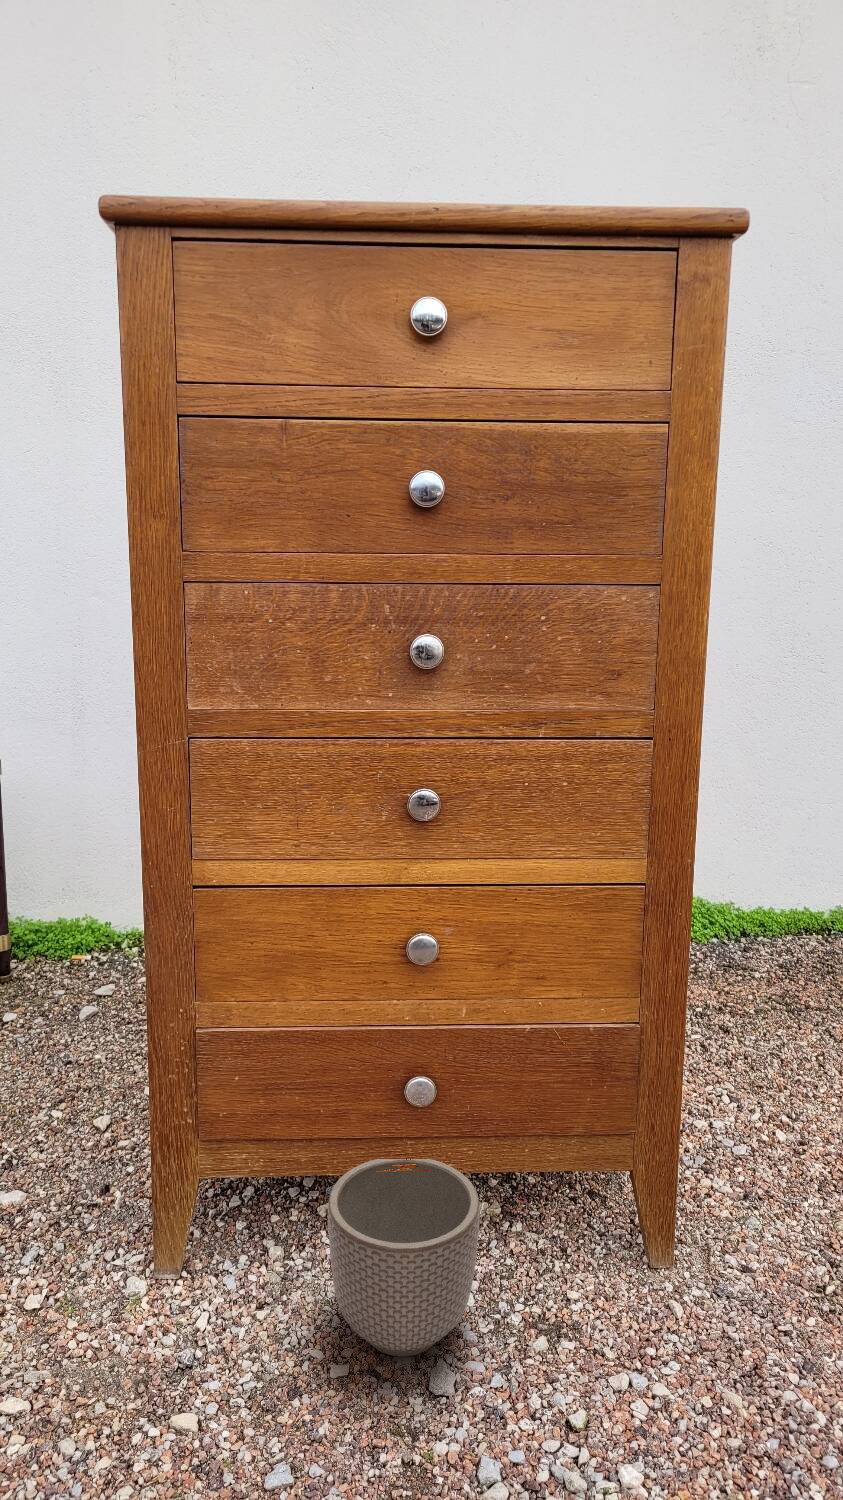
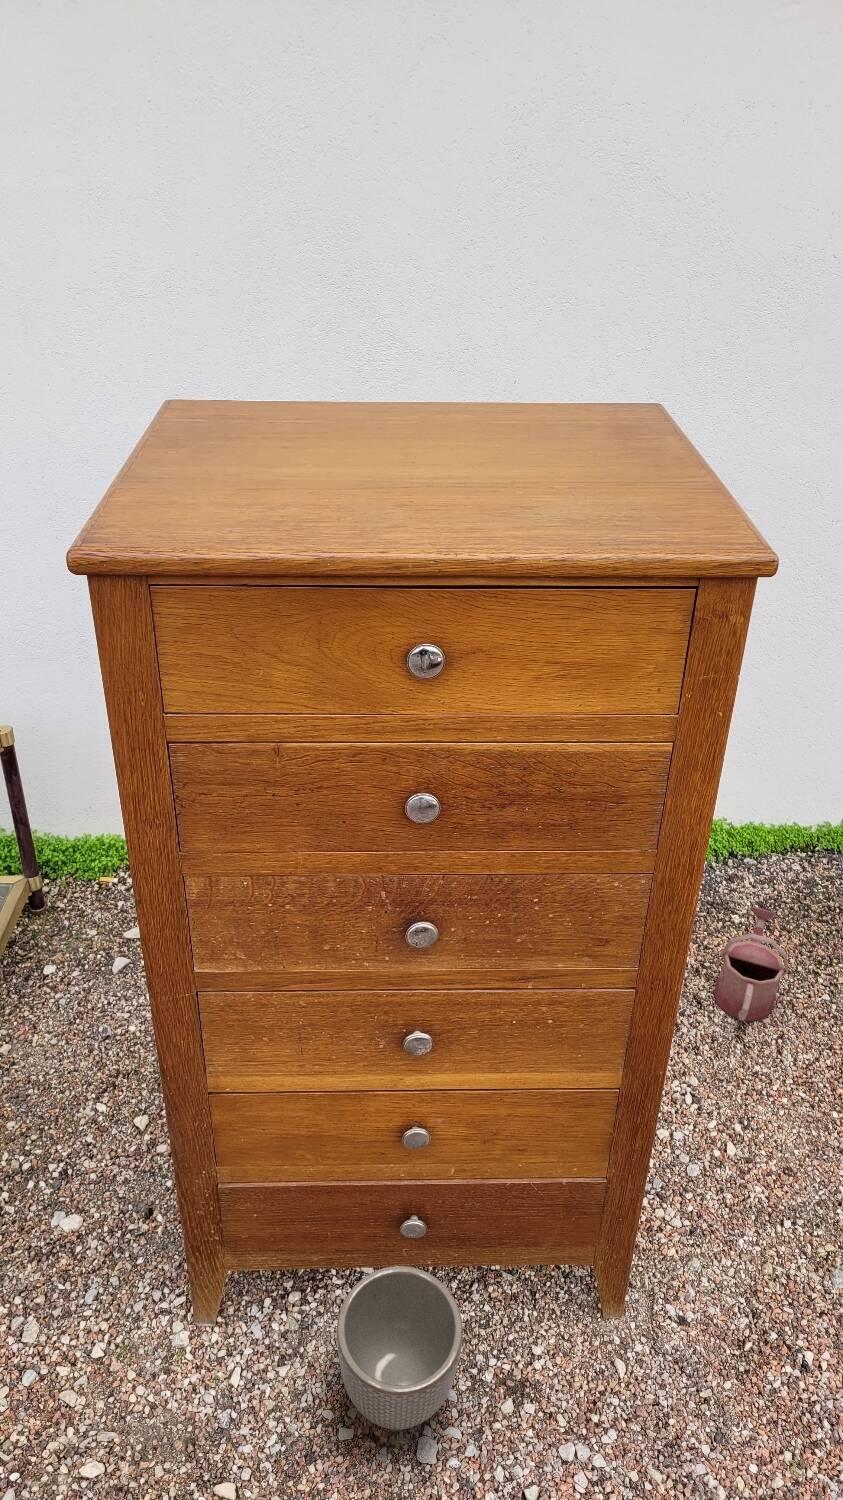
watering can: none [739,934,813,1043] -> present [714,907,788,1022]

